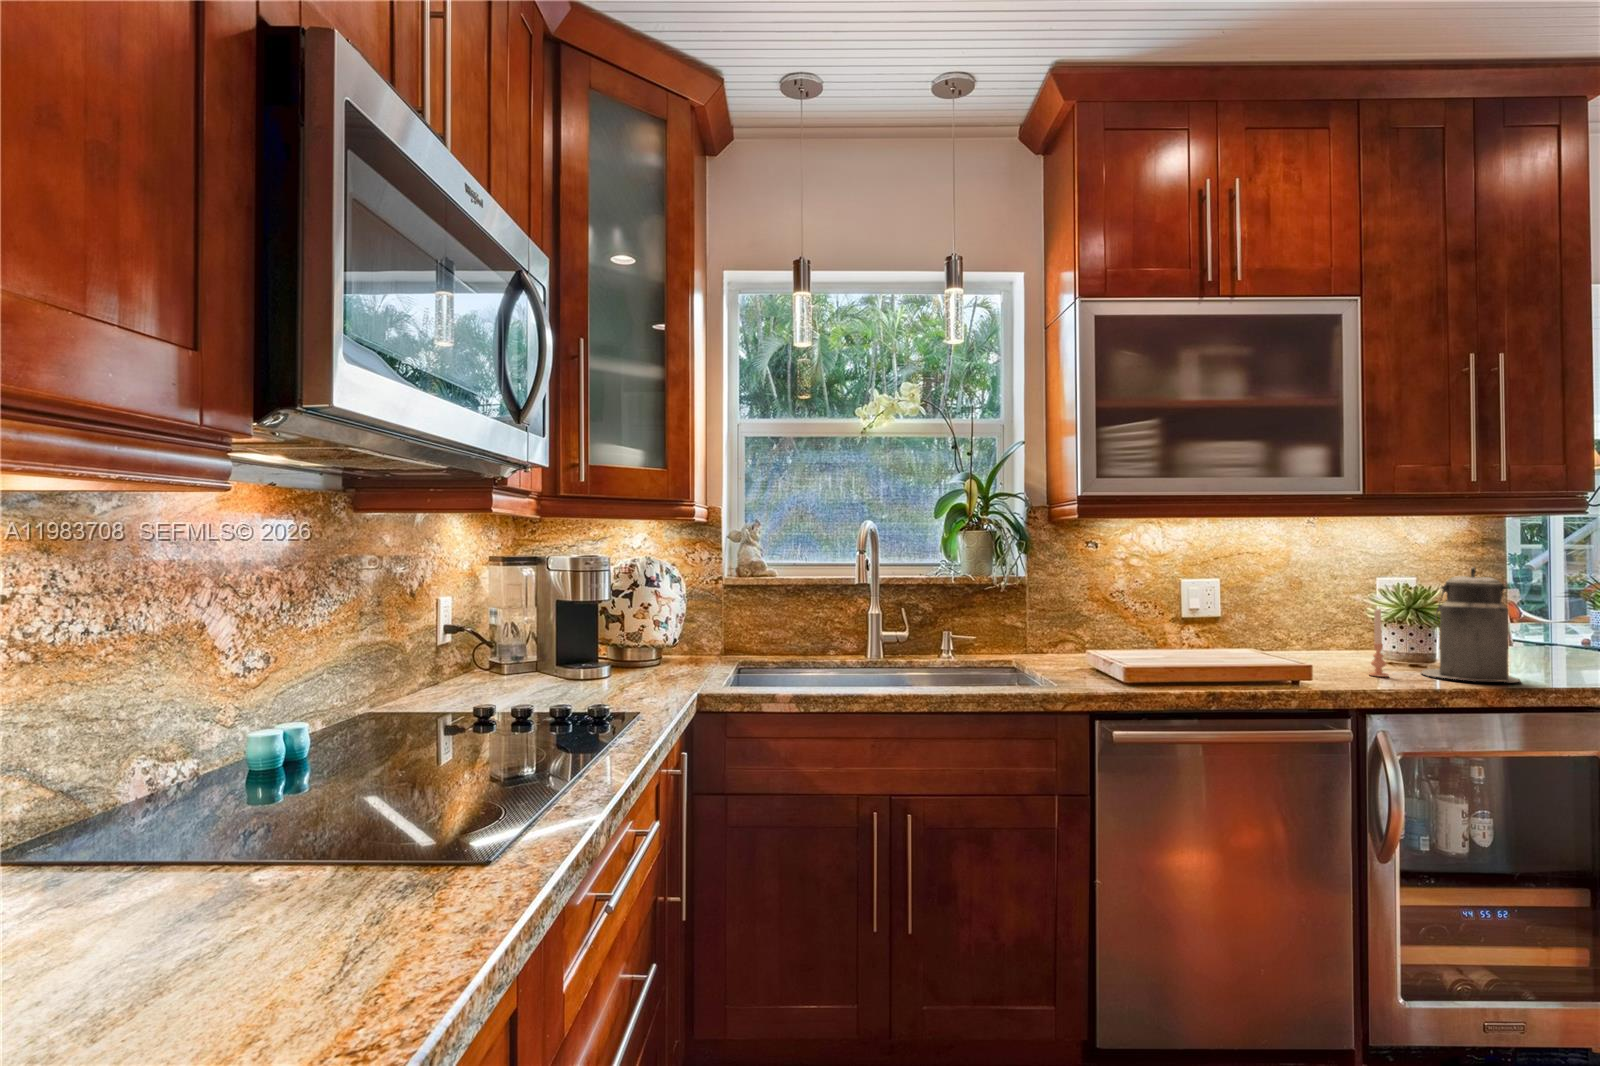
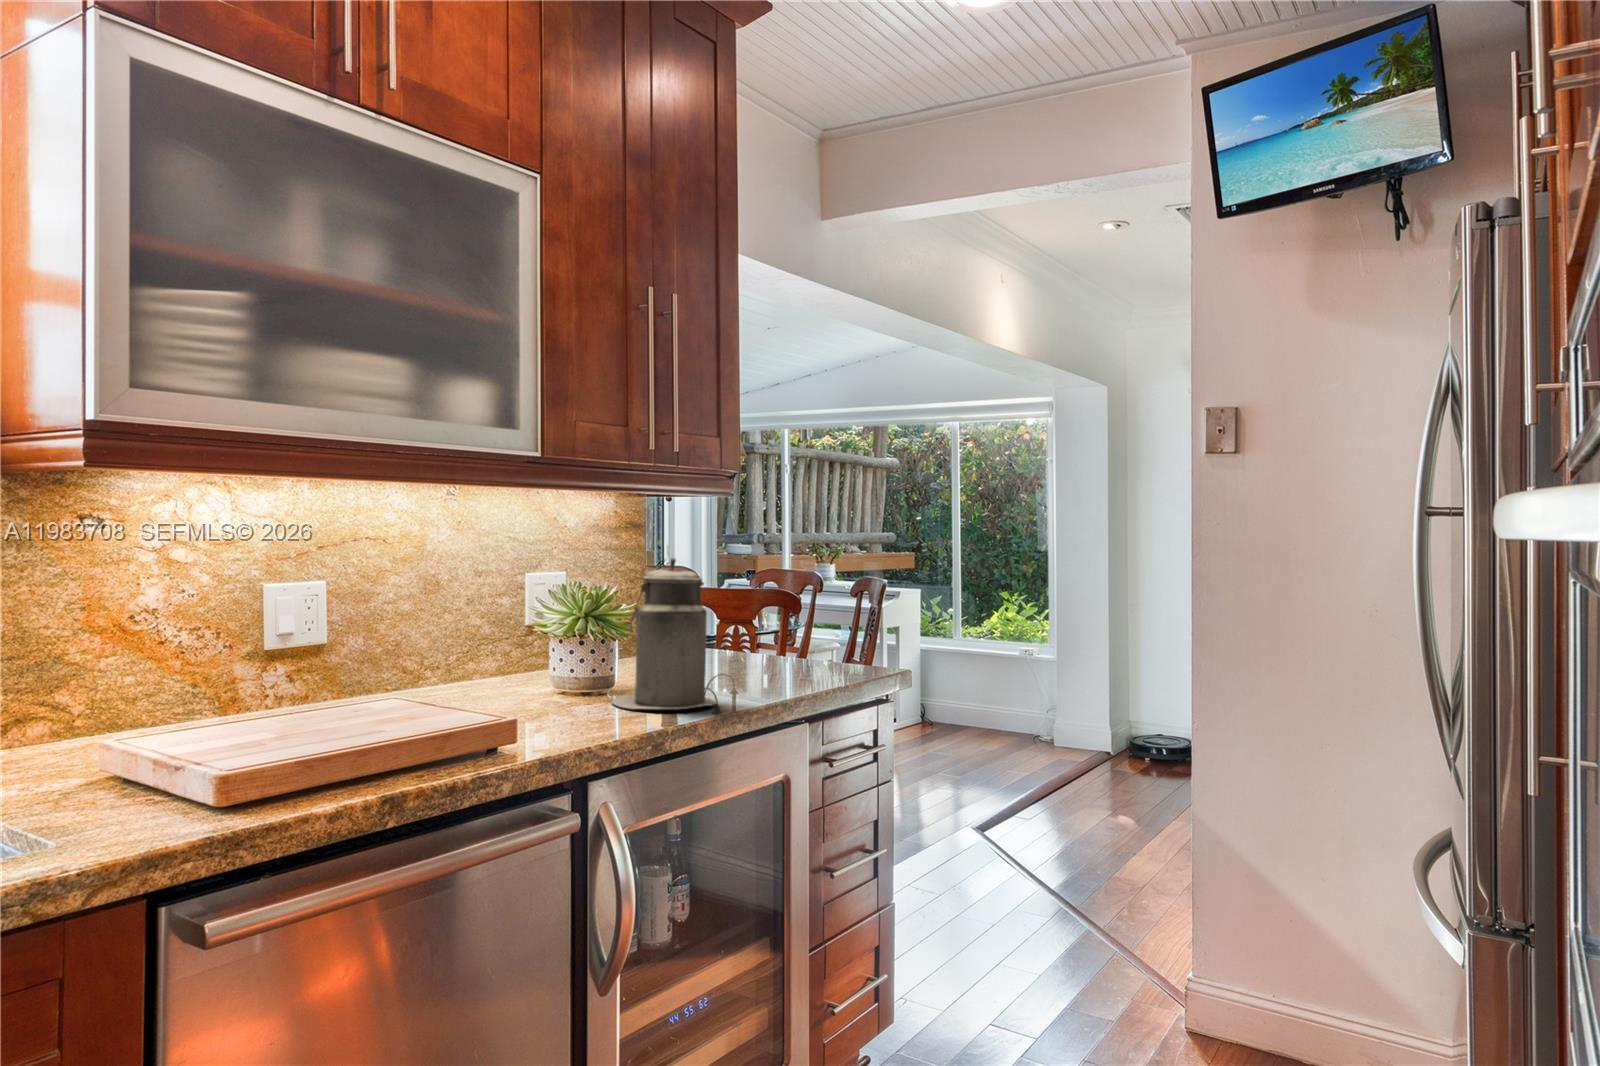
candle: present [1369,609,1388,677] -> none [565,619,590,719]

